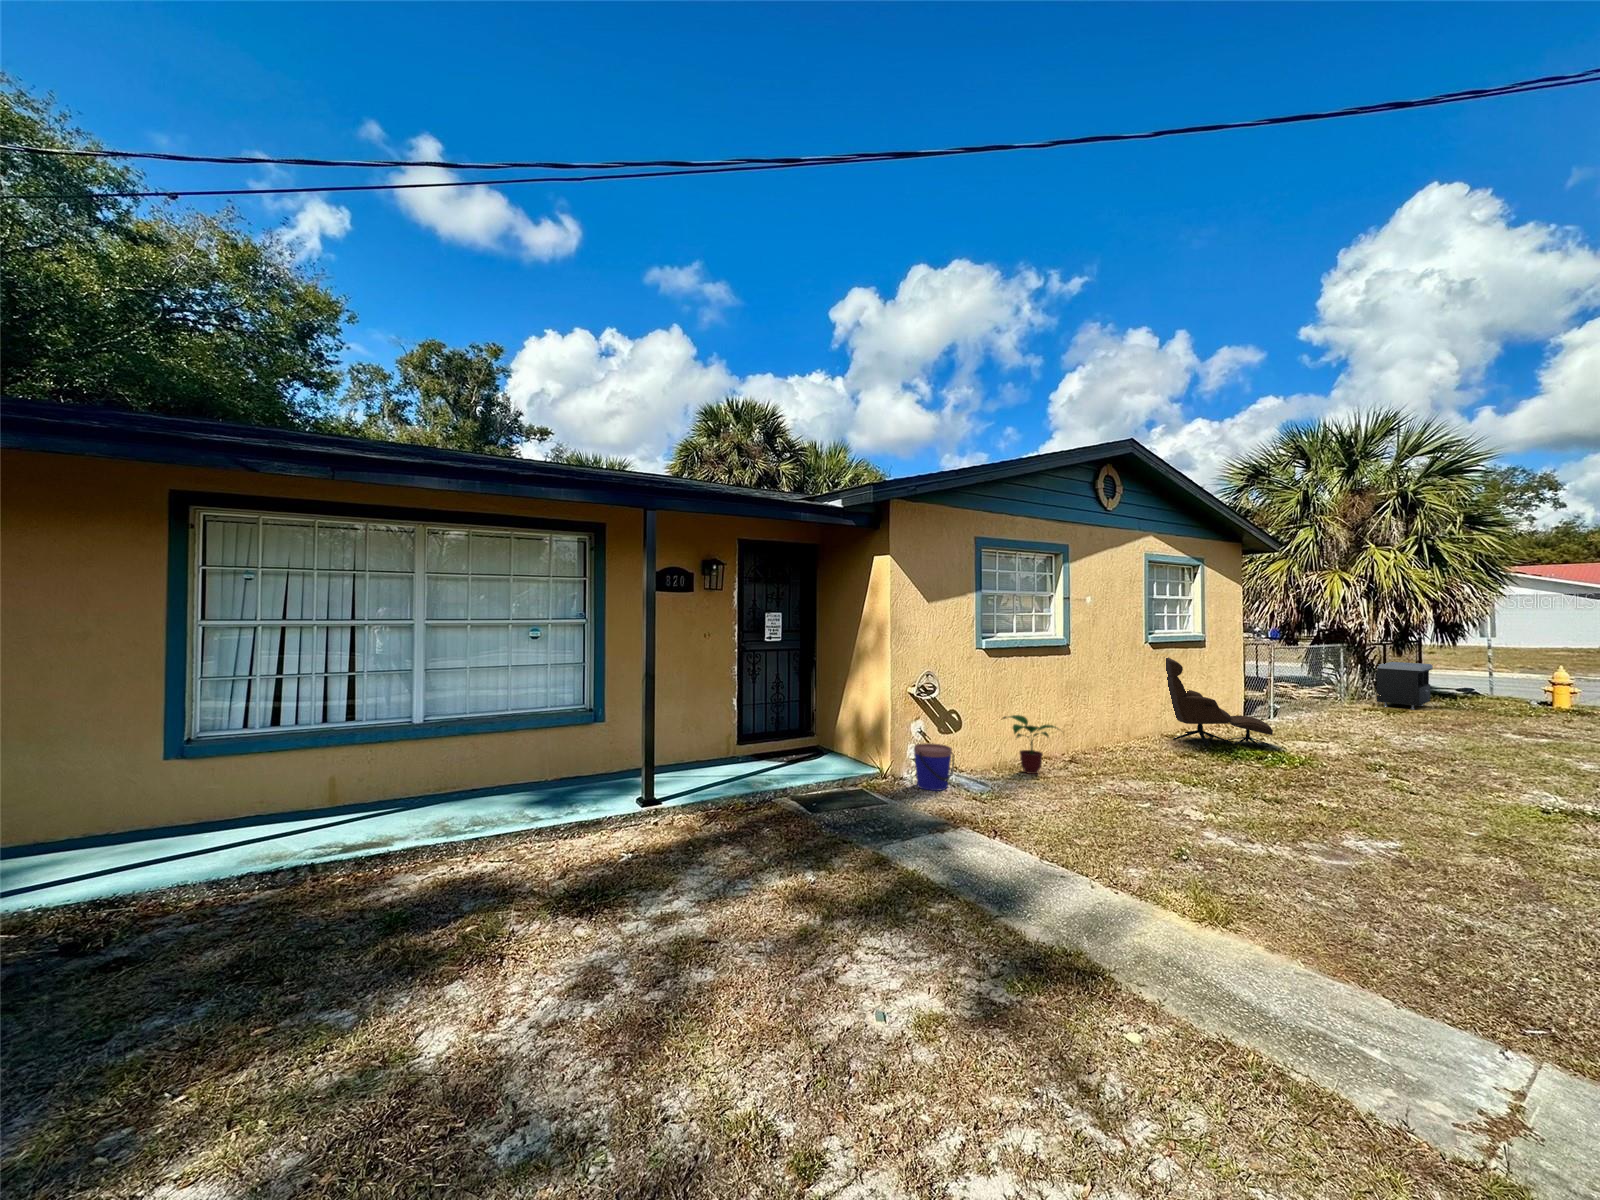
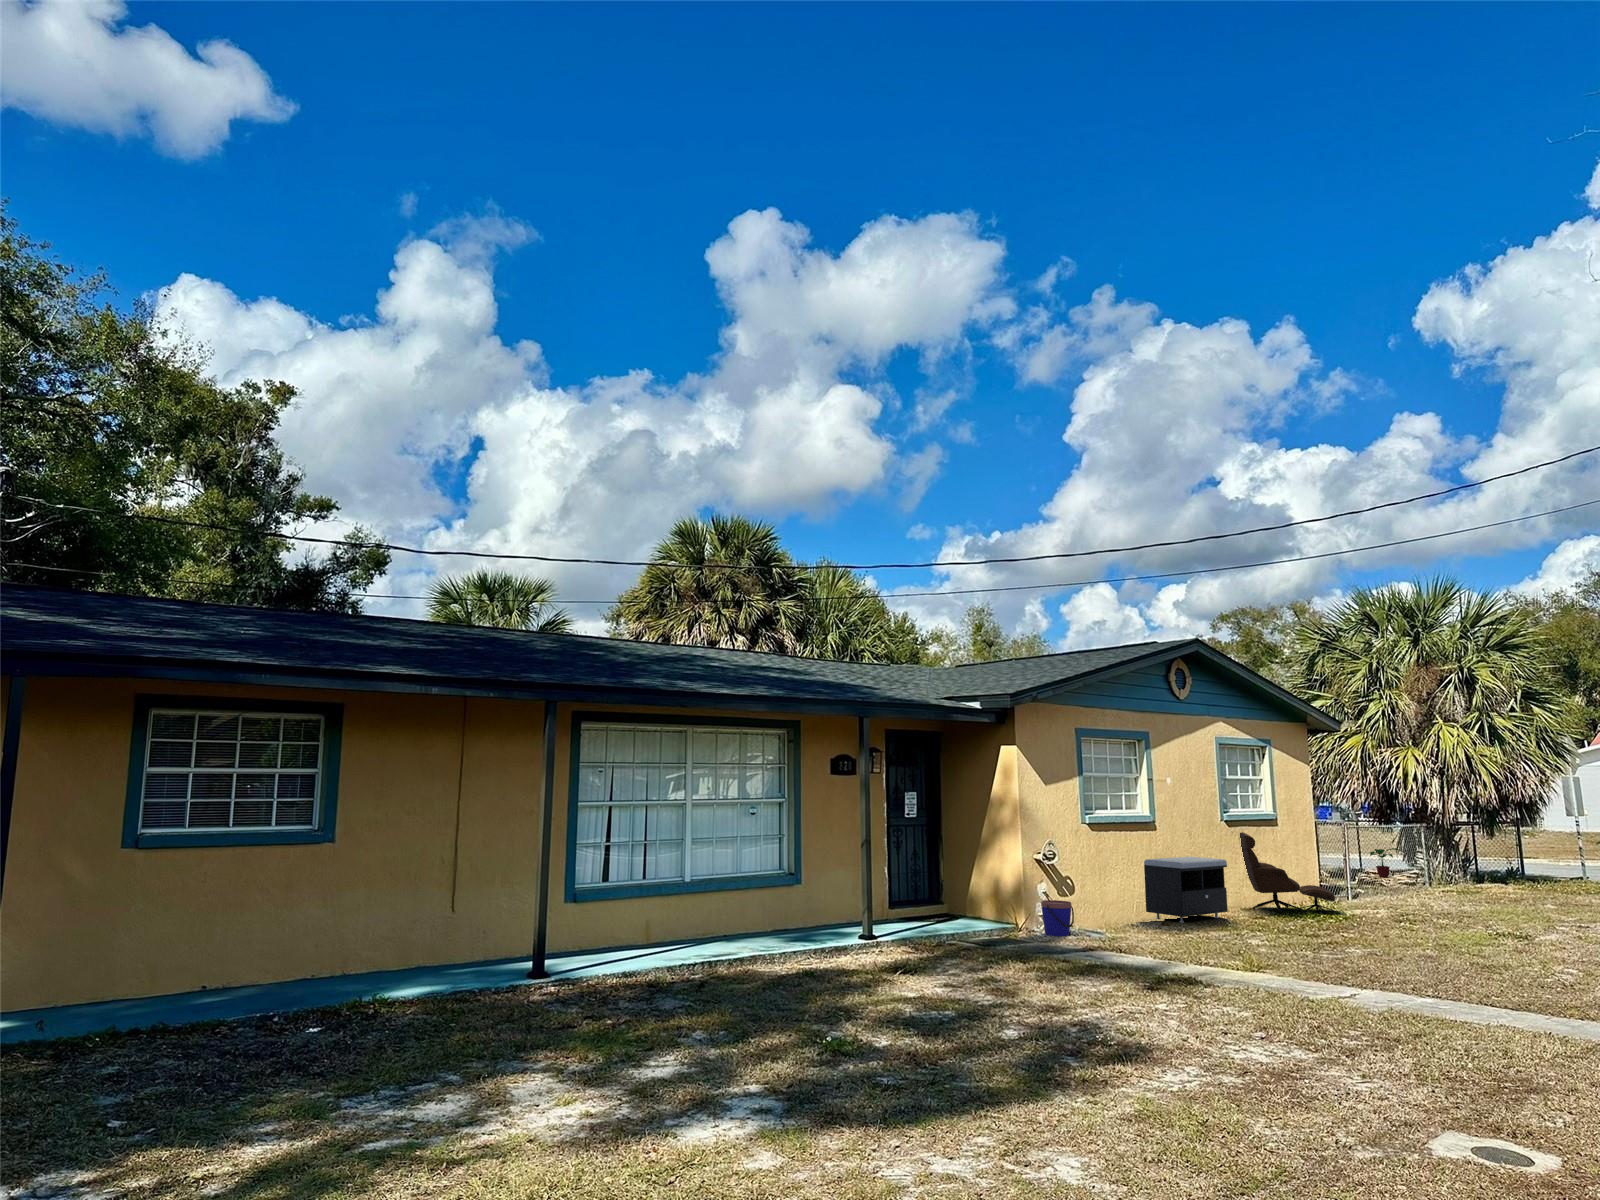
storage bench: present [1377,662,1433,710] -> present [1144,857,1228,923]
potted plant: present [1003,715,1058,774] -> present [1370,848,1404,878]

